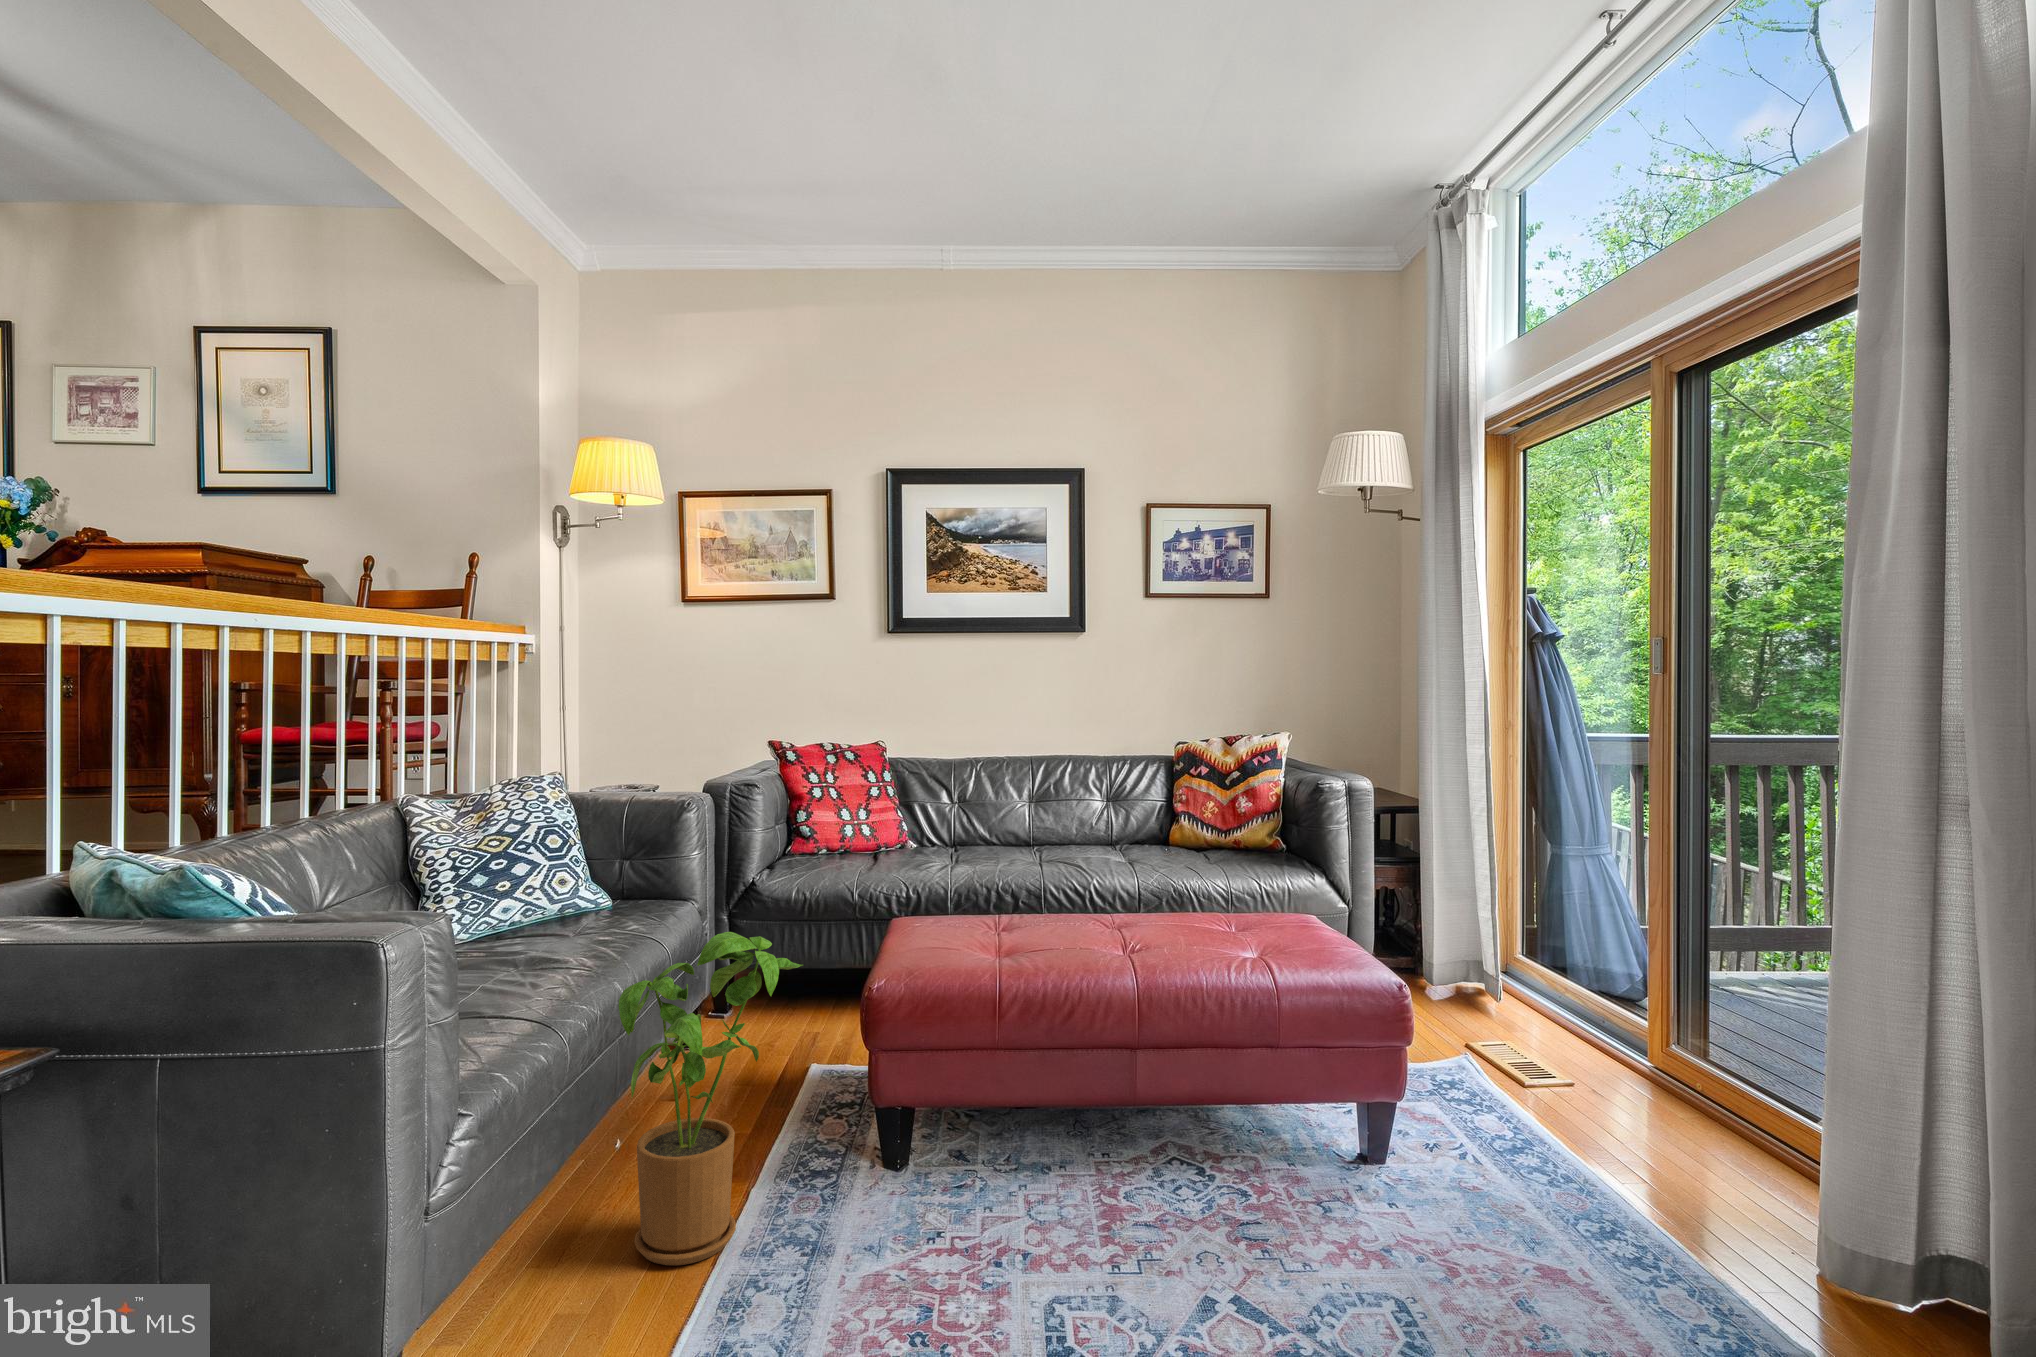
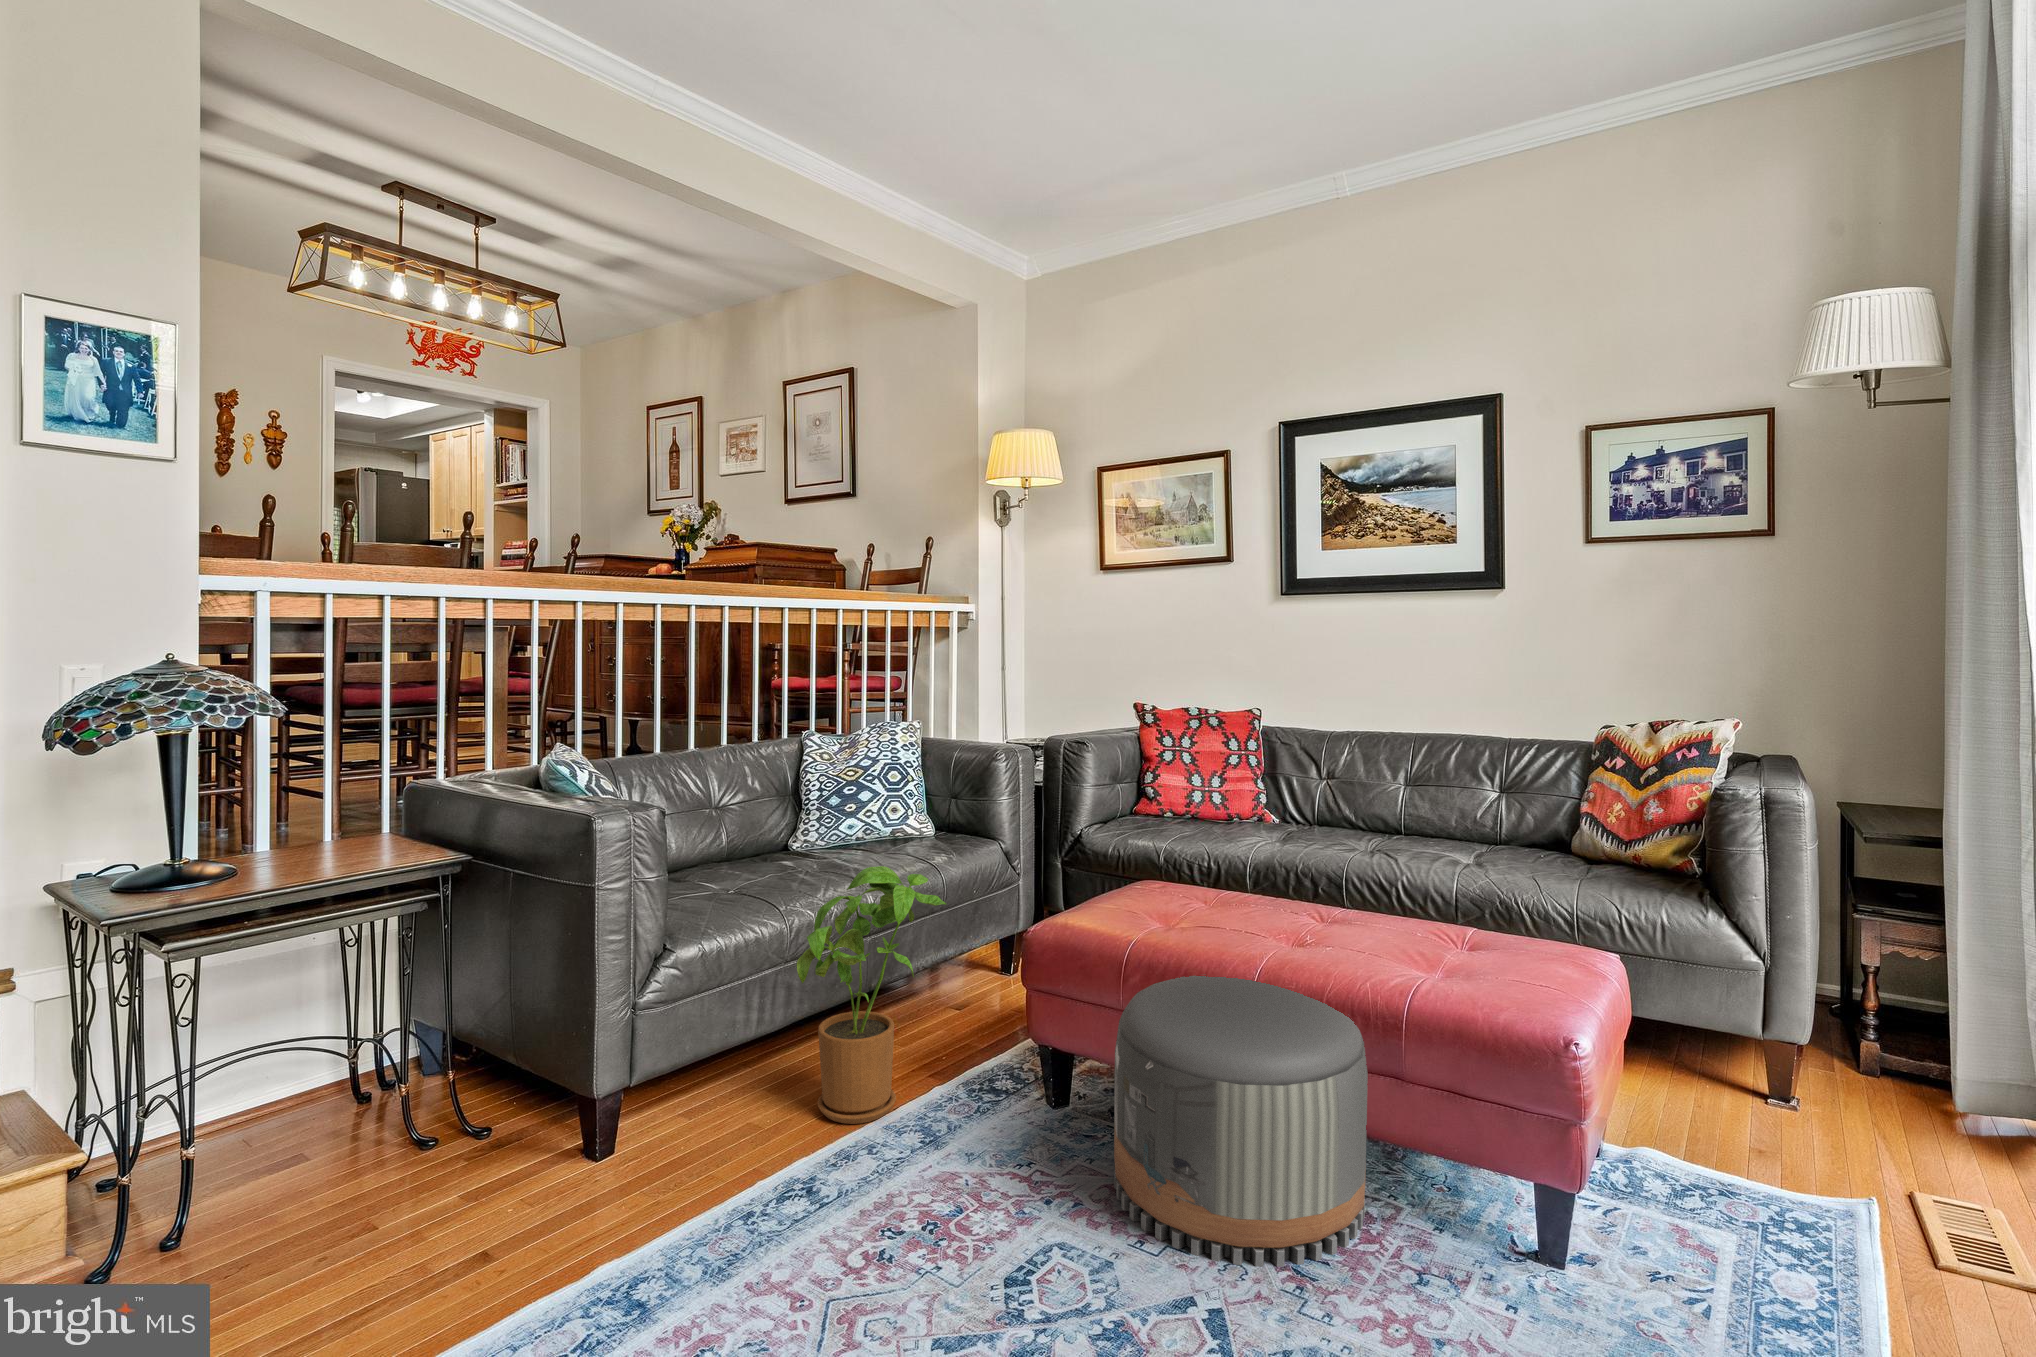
pouf: none [1014,983,1252,1257] -> present [1114,976,1368,1267]

